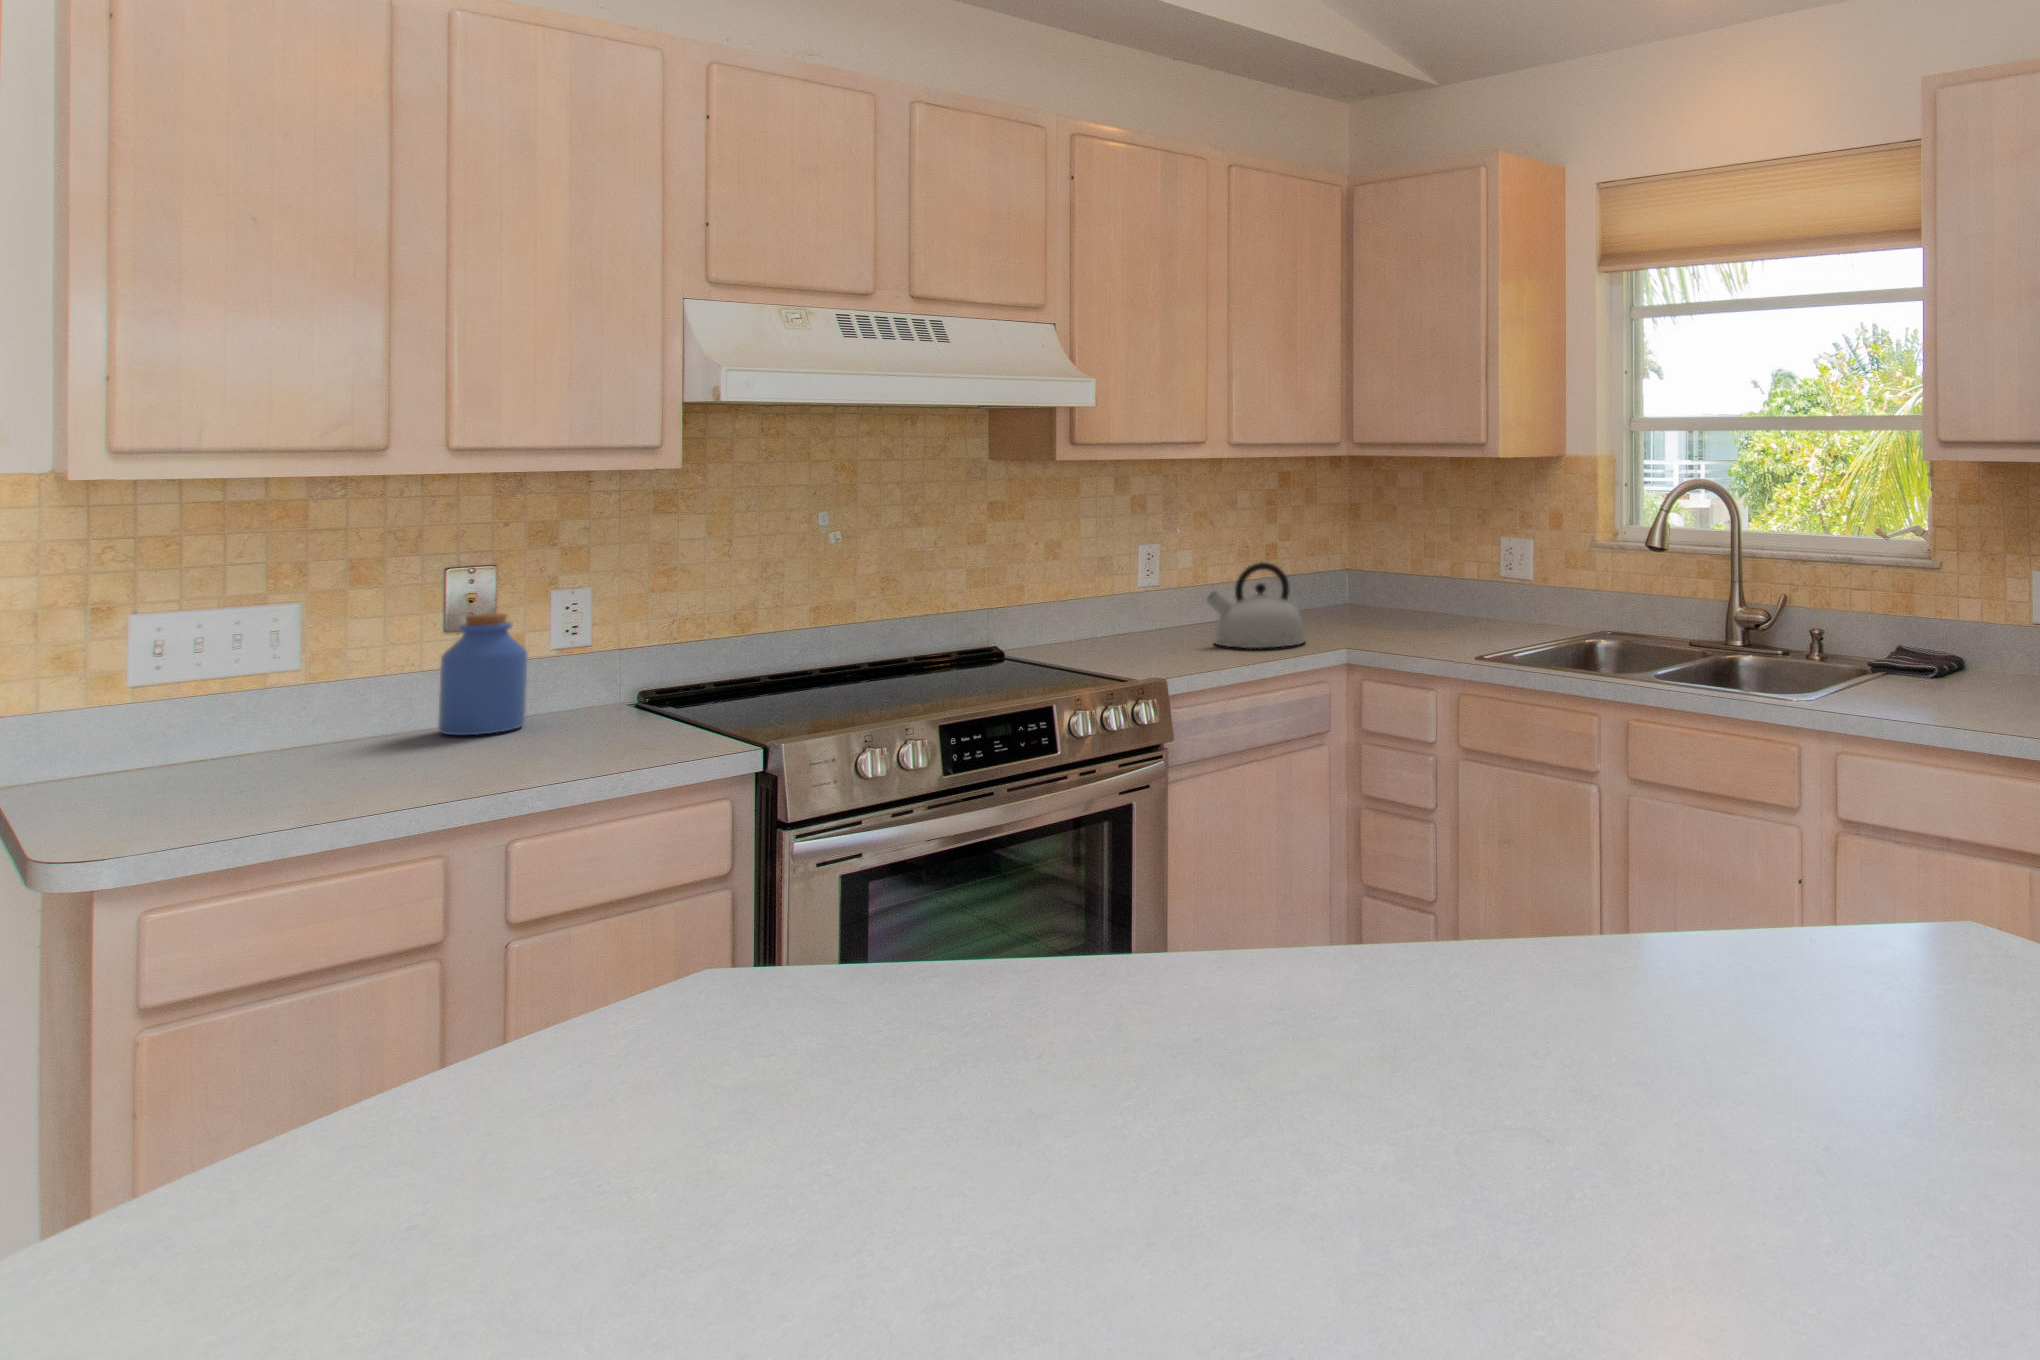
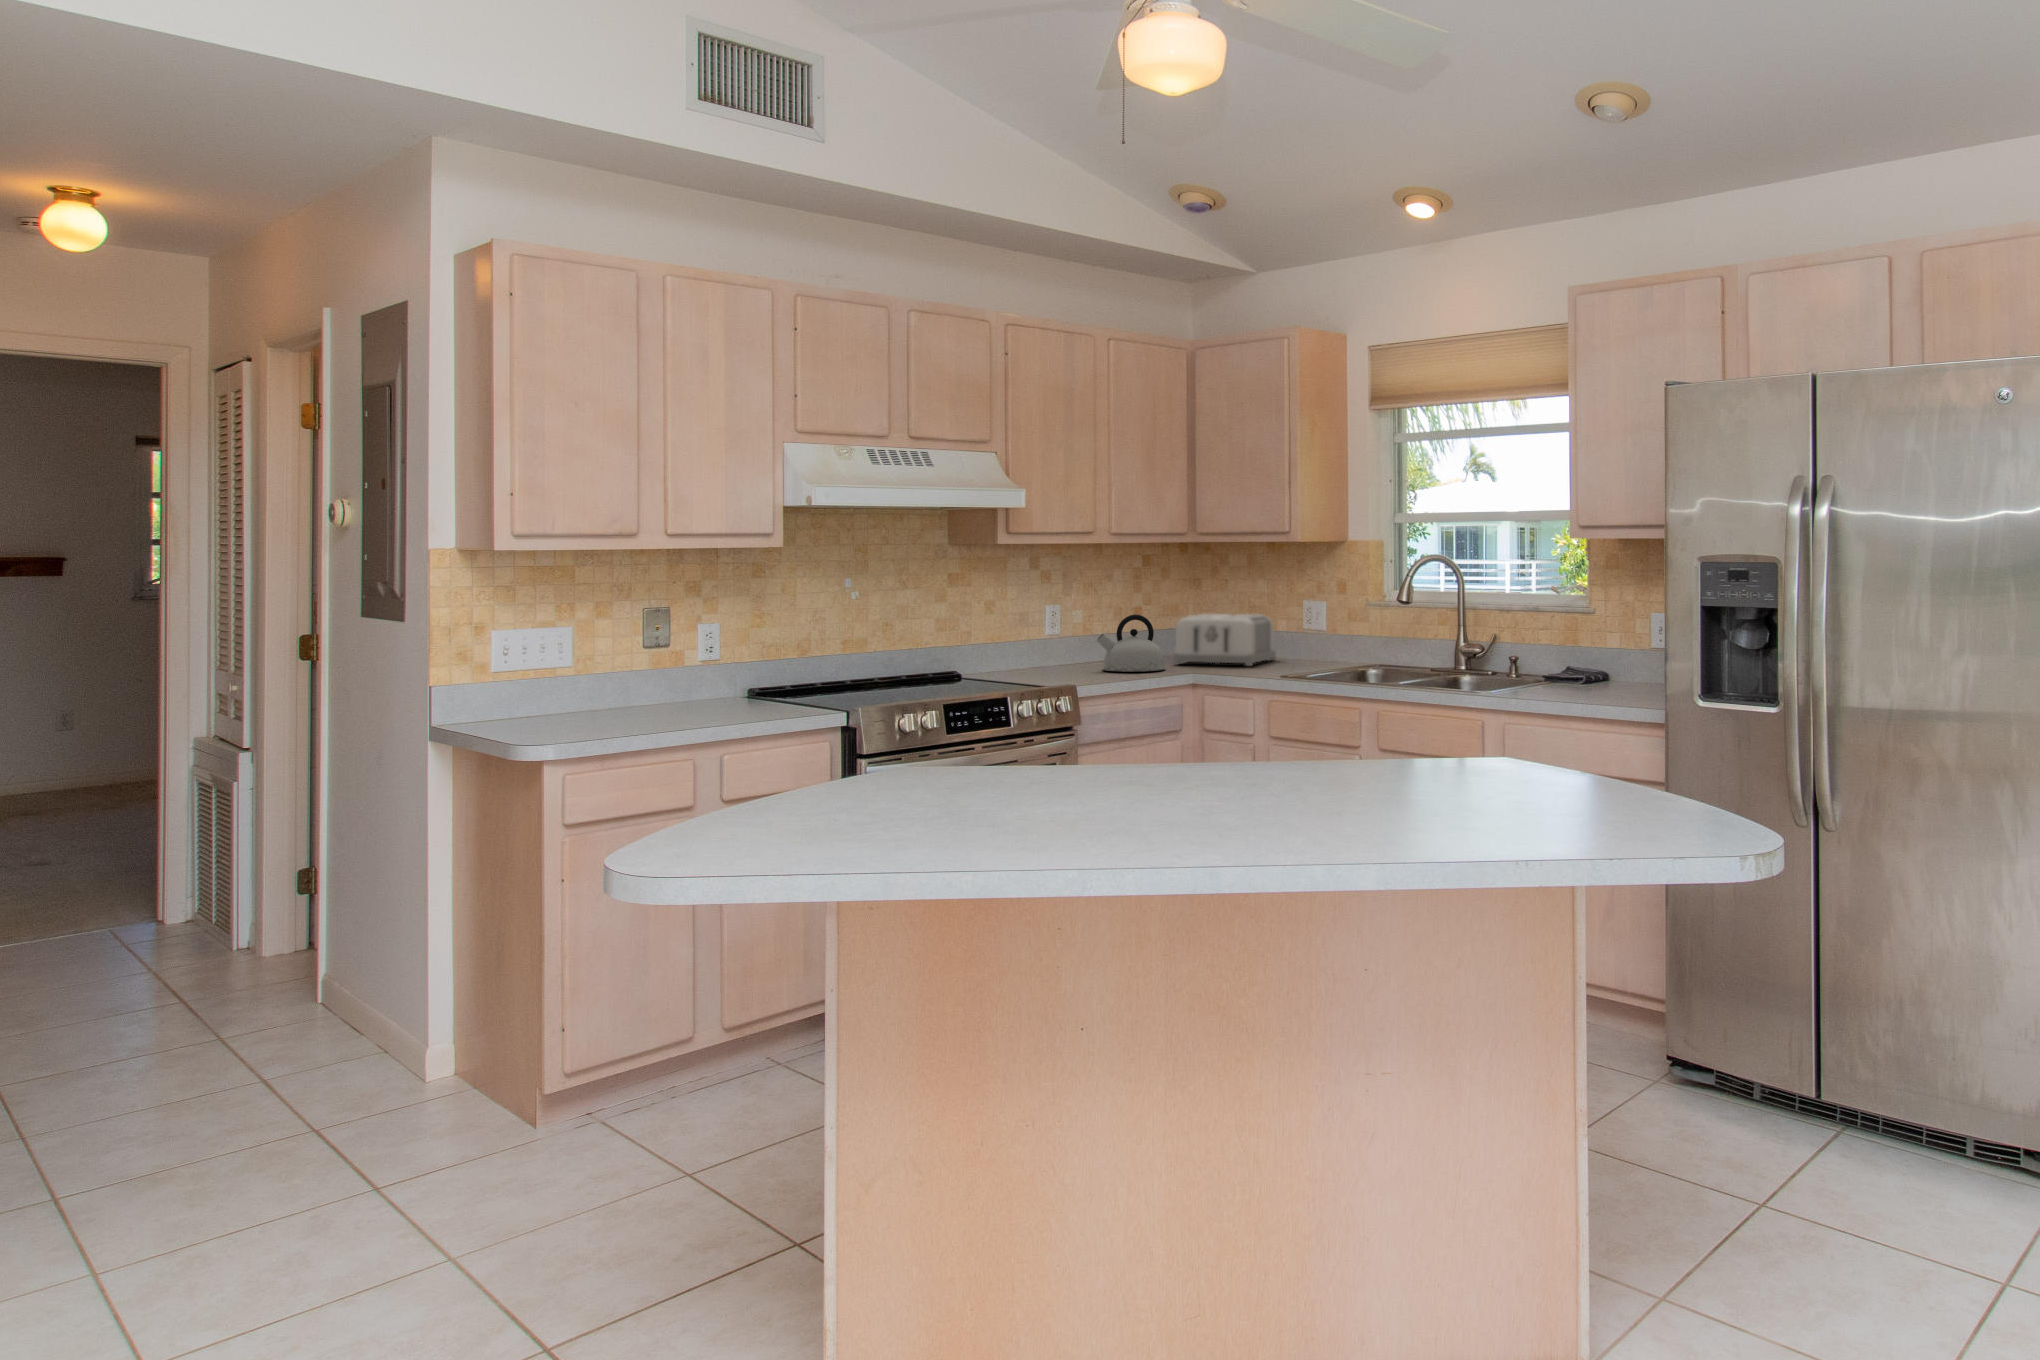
toaster: none [1318,556,1462,635] -> present [1174,614,1276,666]
jar: present [438,613,528,735] -> none [650,634,697,705]

